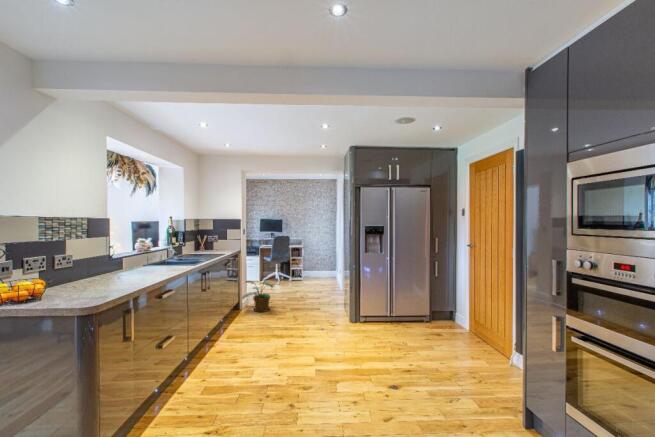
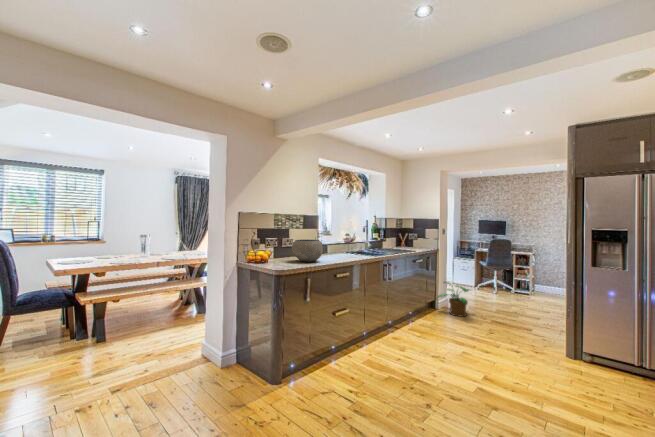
ceramic bowl: none [86,252,140,285] -> present [291,239,323,262]

